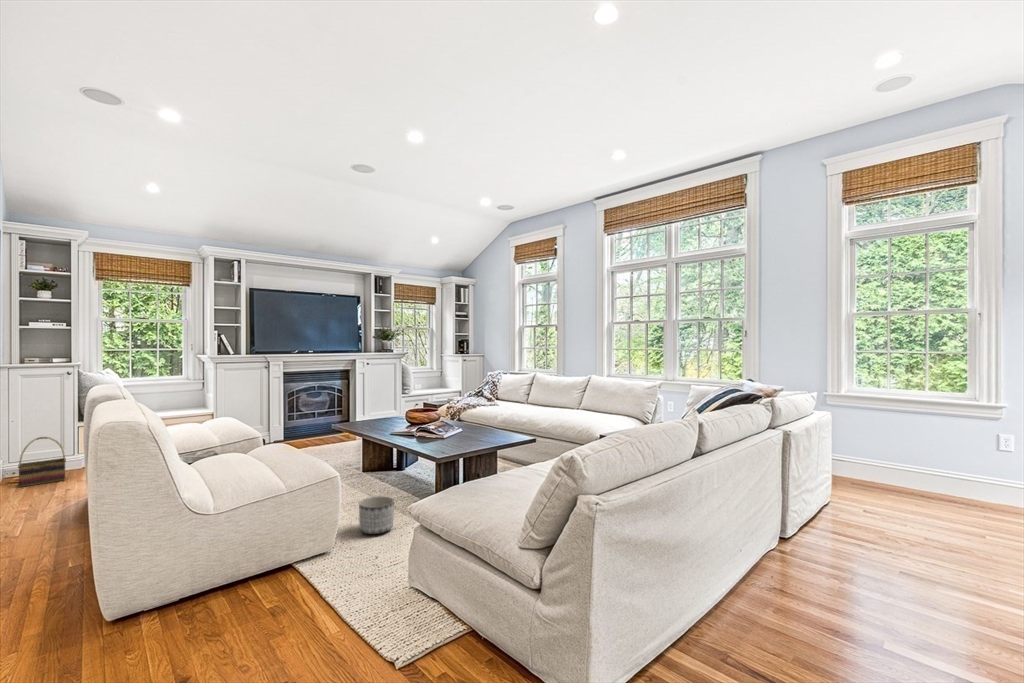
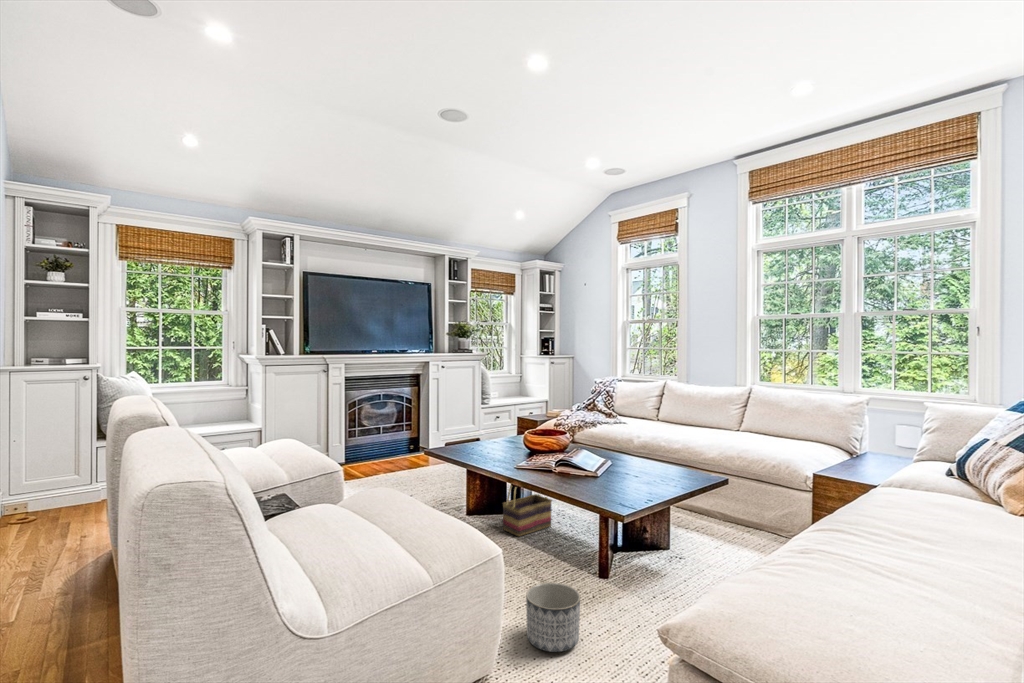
basket: present [18,437,66,487] -> present [503,485,552,537]

